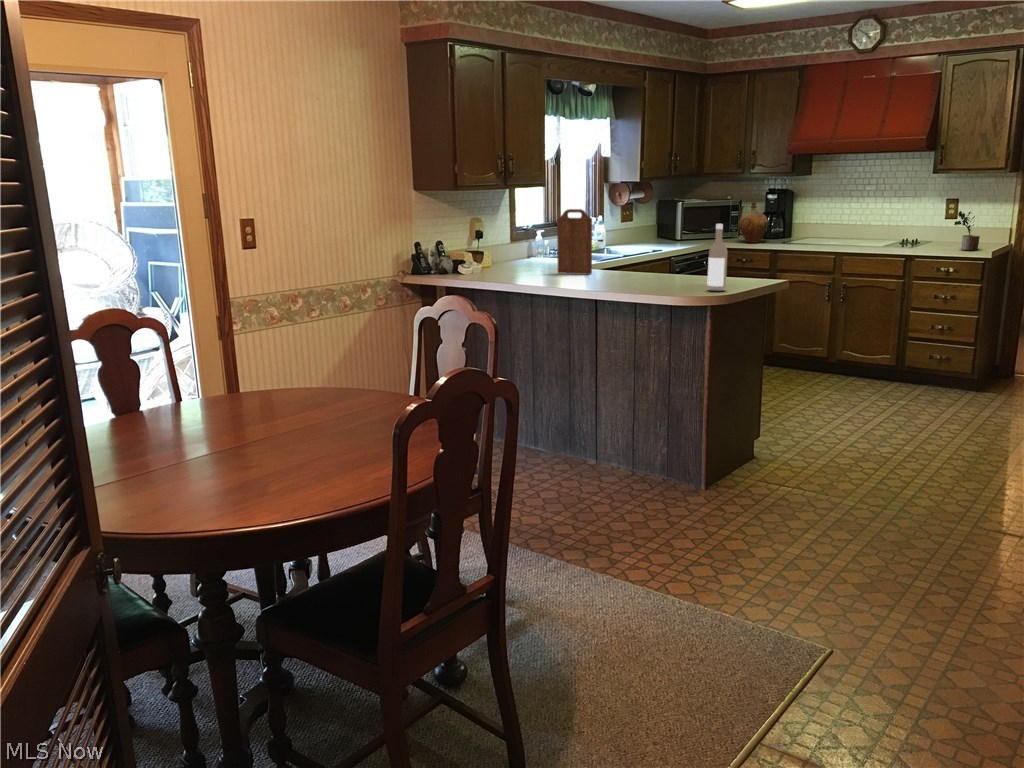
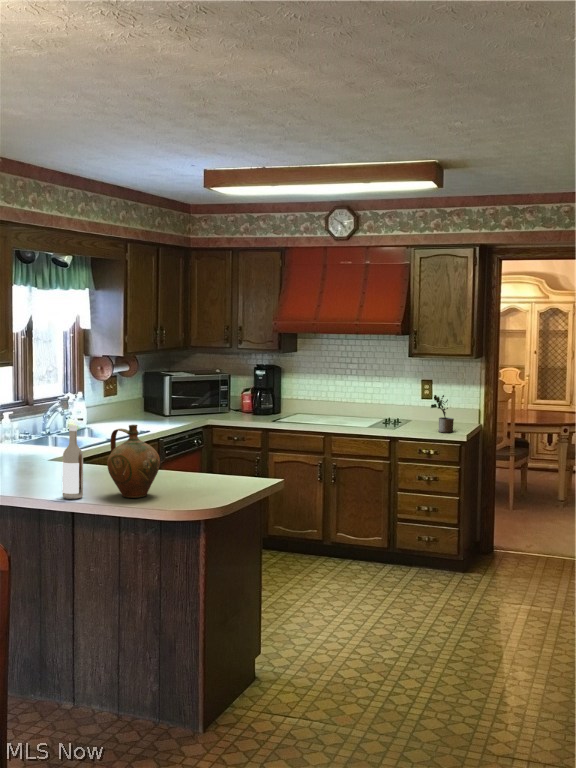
ceramic jug: present [739,202,768,243] -> present [107,425,160,498]
cutting board: present [557,209,592,274] -> none [23,399,64,474]
wine bottle: present [707,224,727,291] -> present [62,425,83,499]

